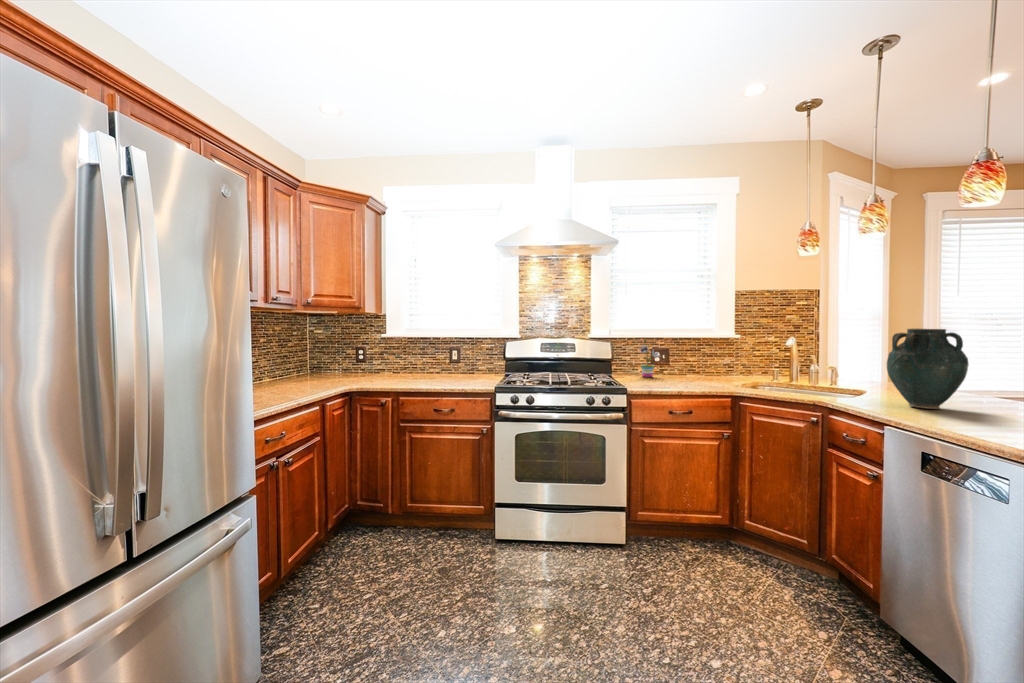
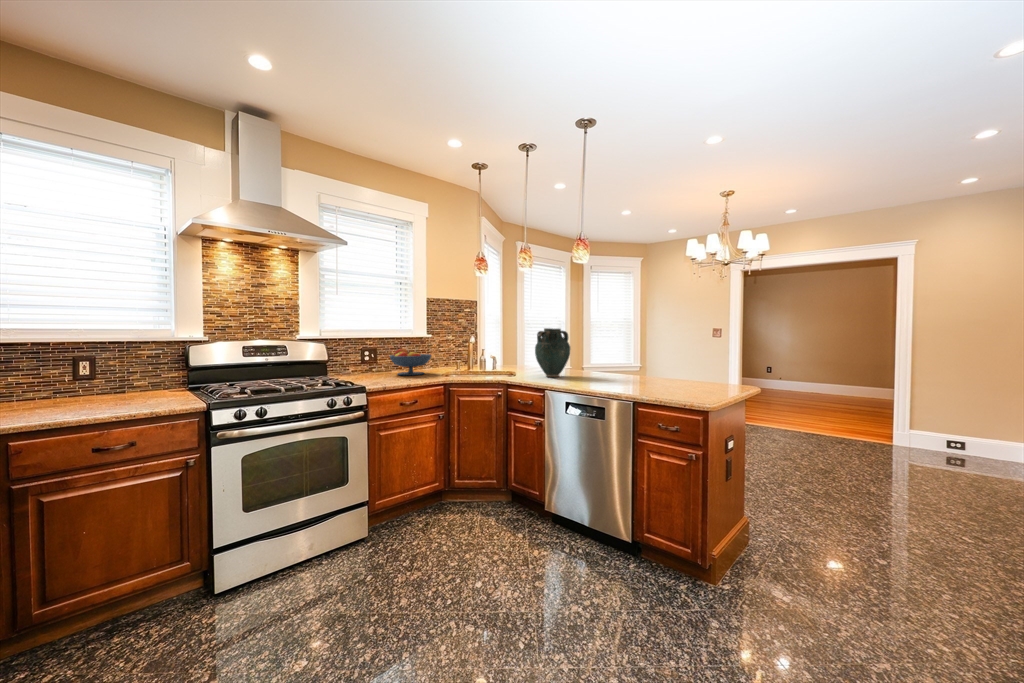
potted plant: present [639,339,659,377] -> none [349,336,371,376]
fruit bowl: none [678,351,731,383] -> present [390,348,431,375]

